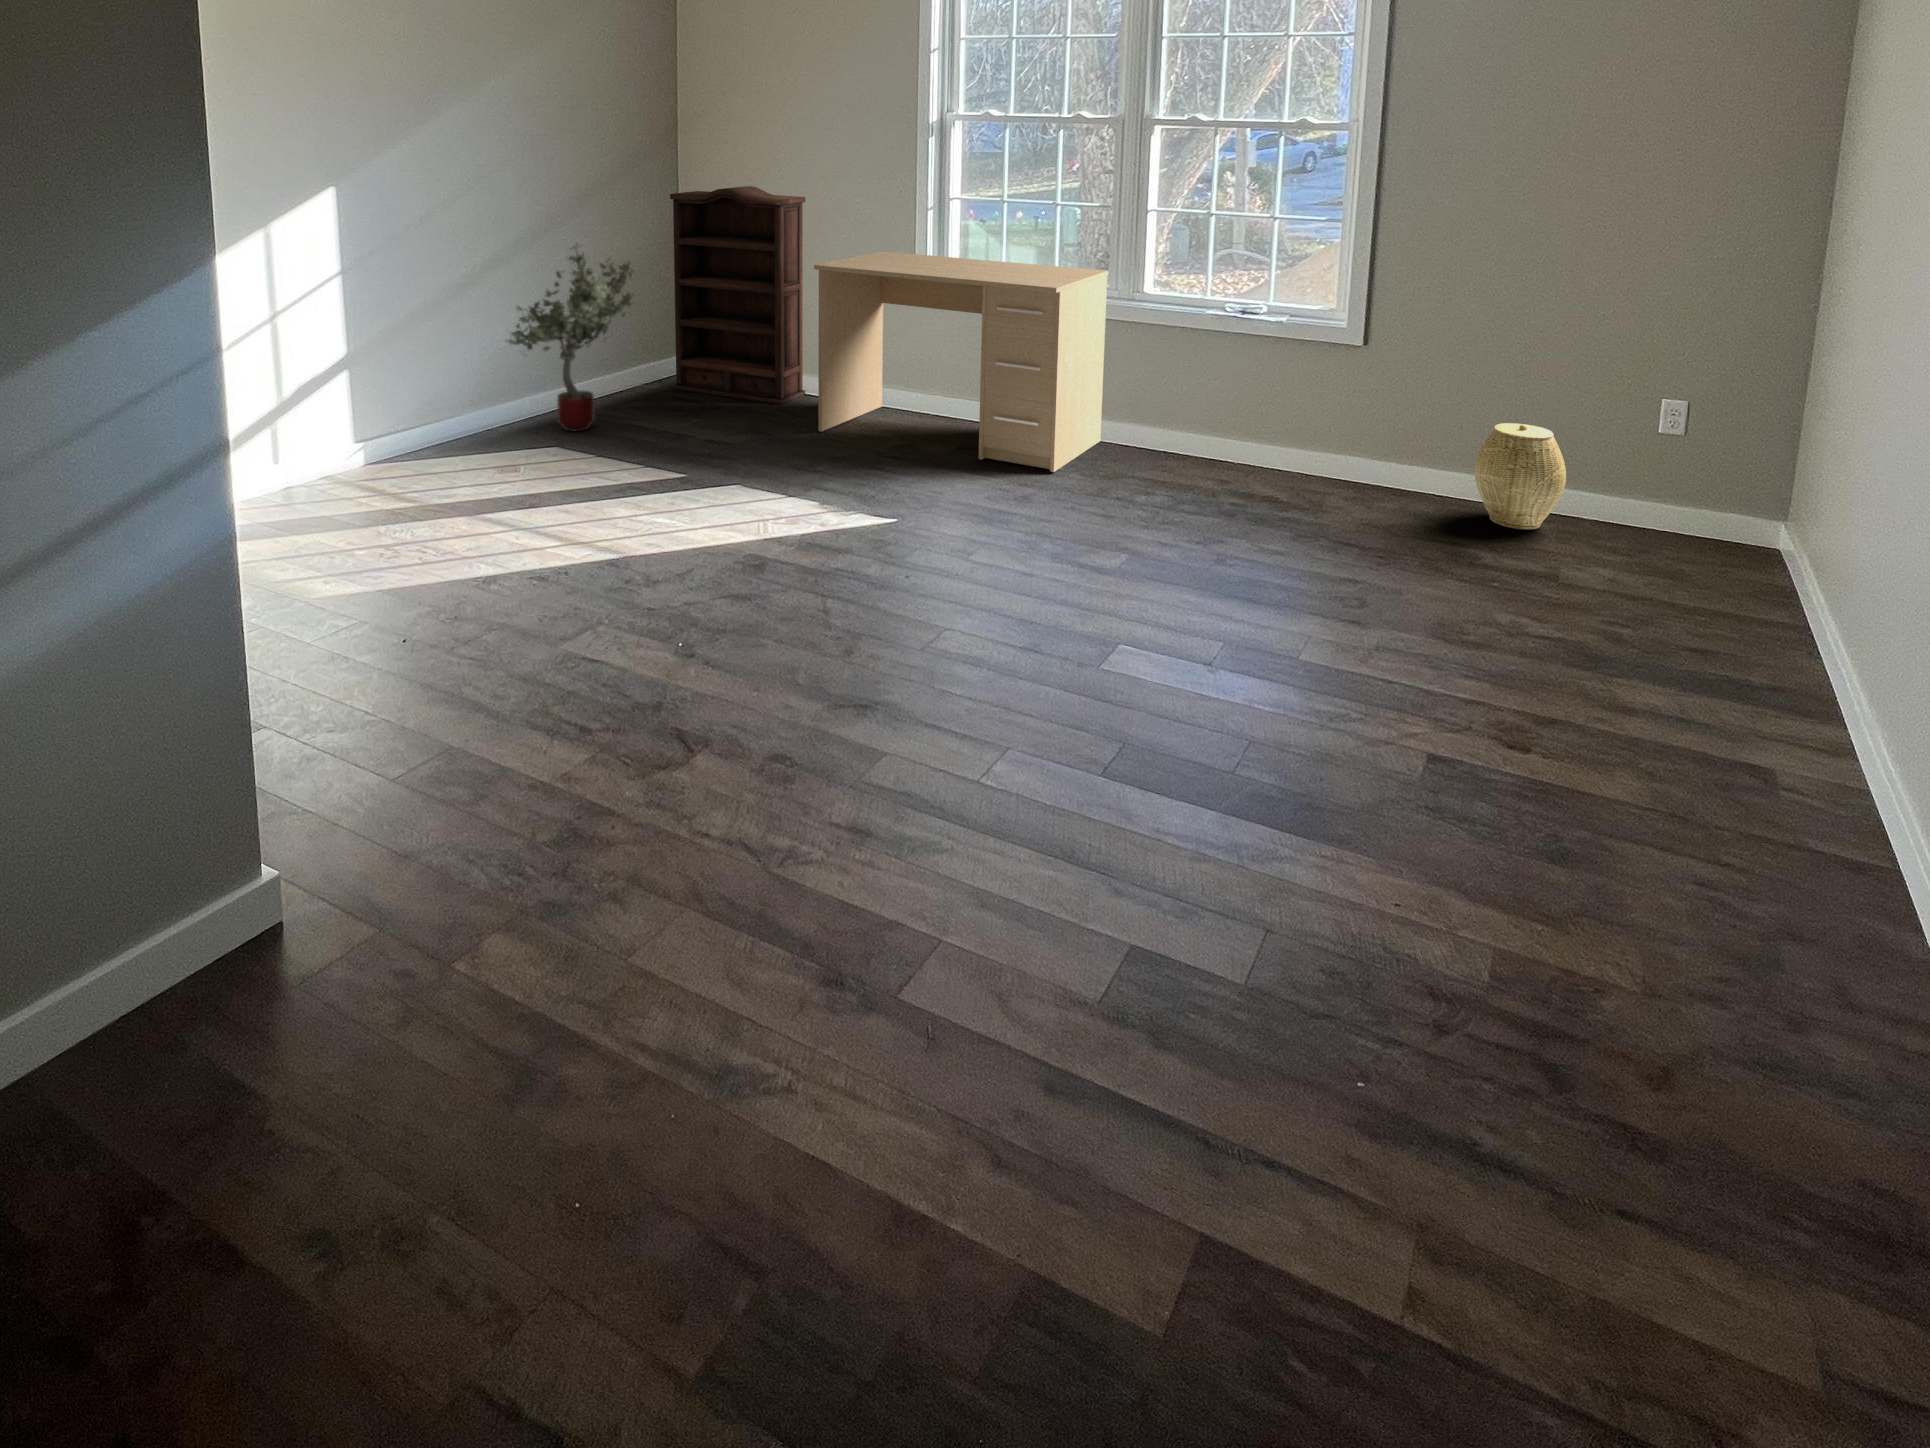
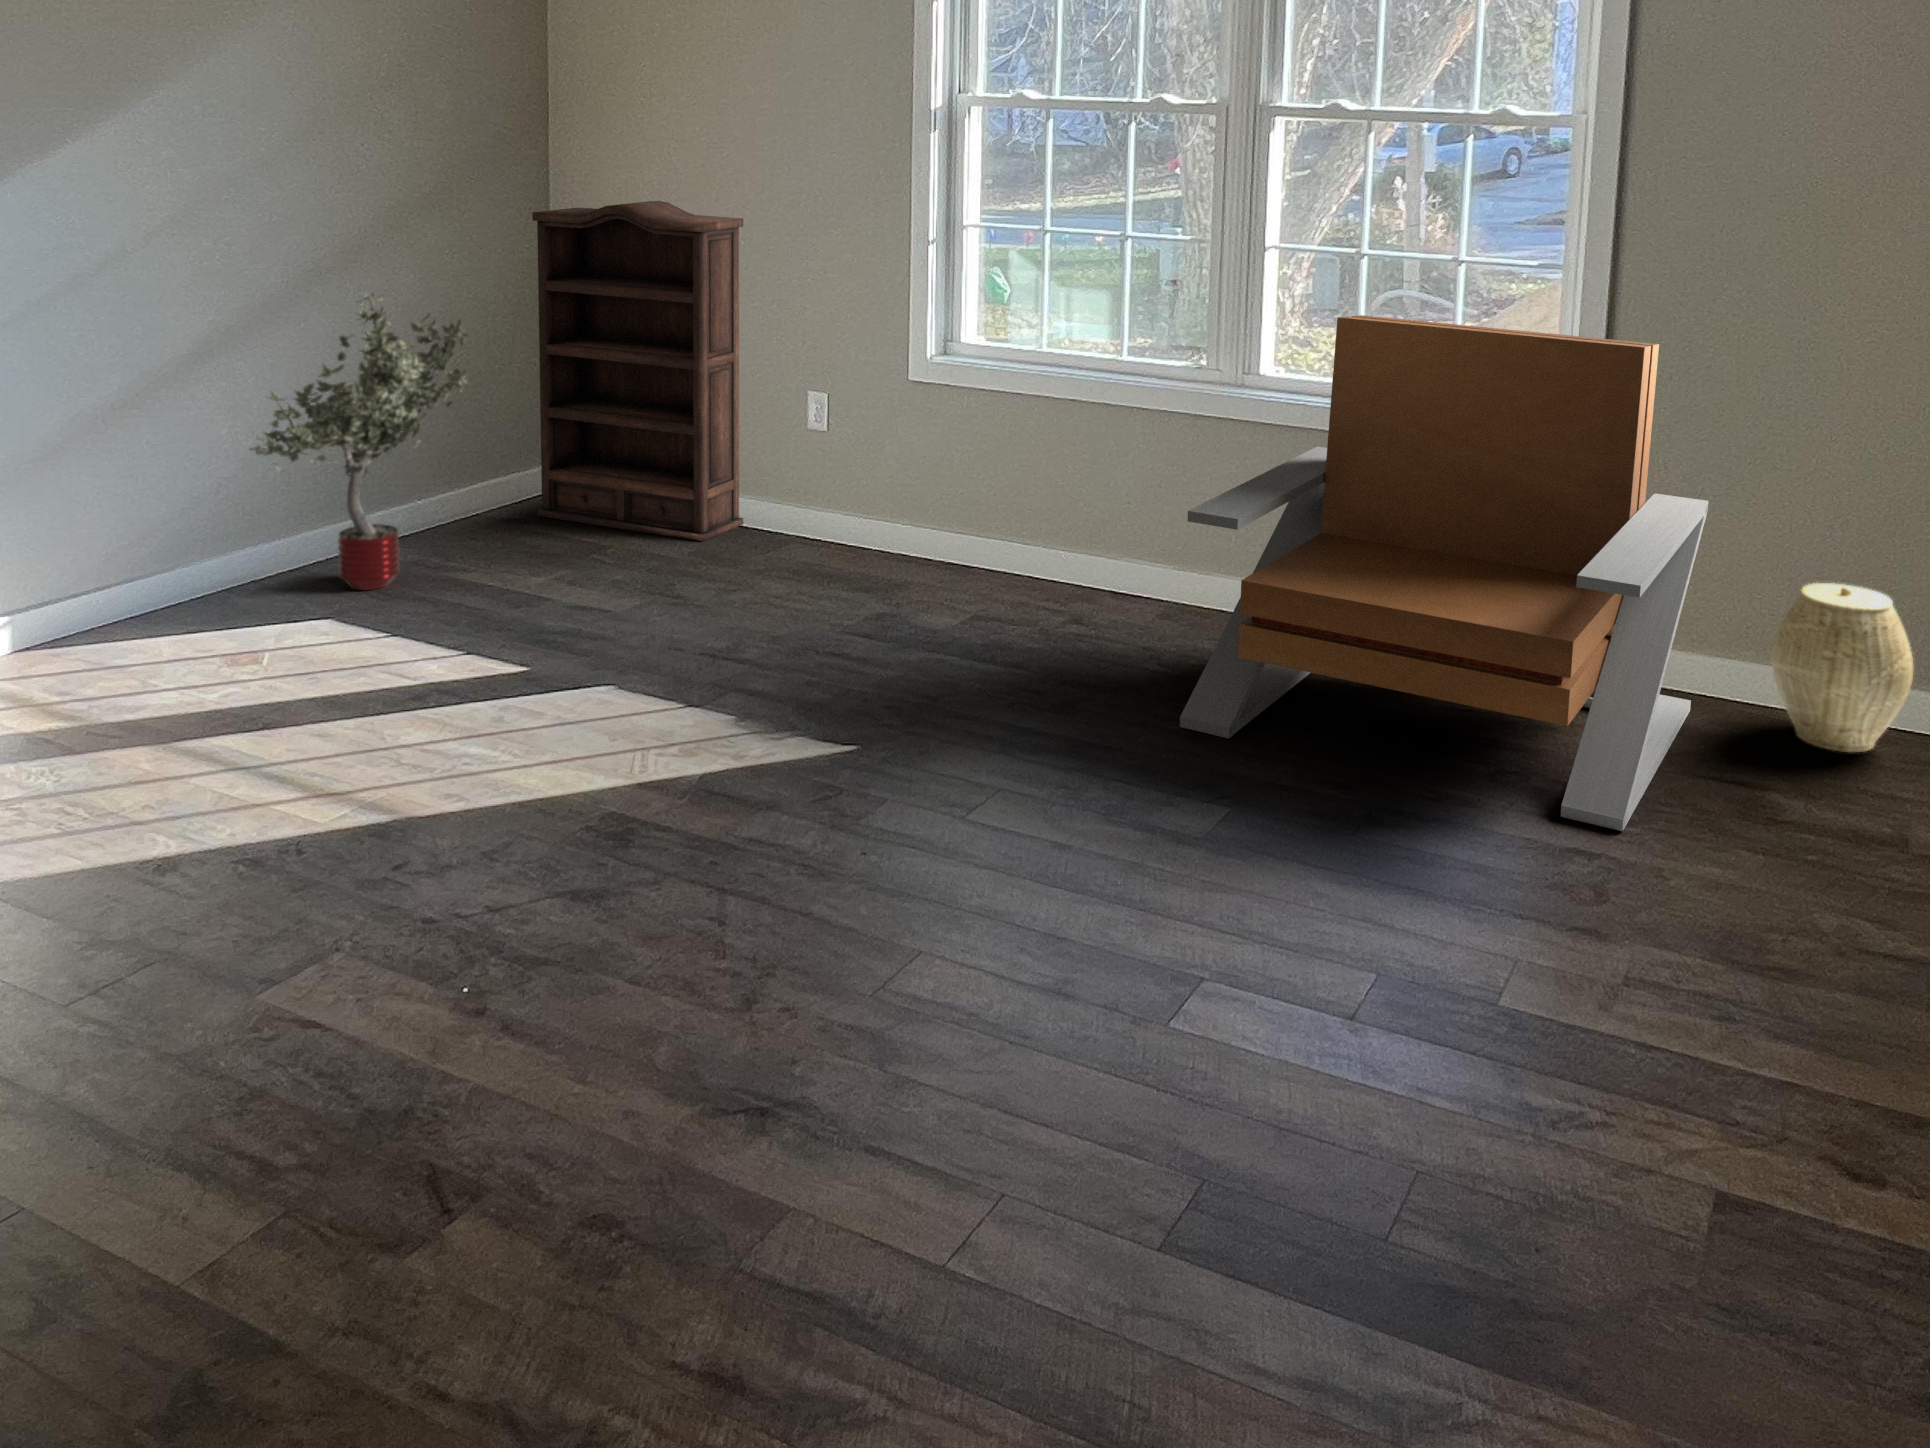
desk: present [814,251,1109,473] -> none [747,304,1207,658]
lounge chair: none [1095,255,1435,571] -> present [1180,315,1708,831]

